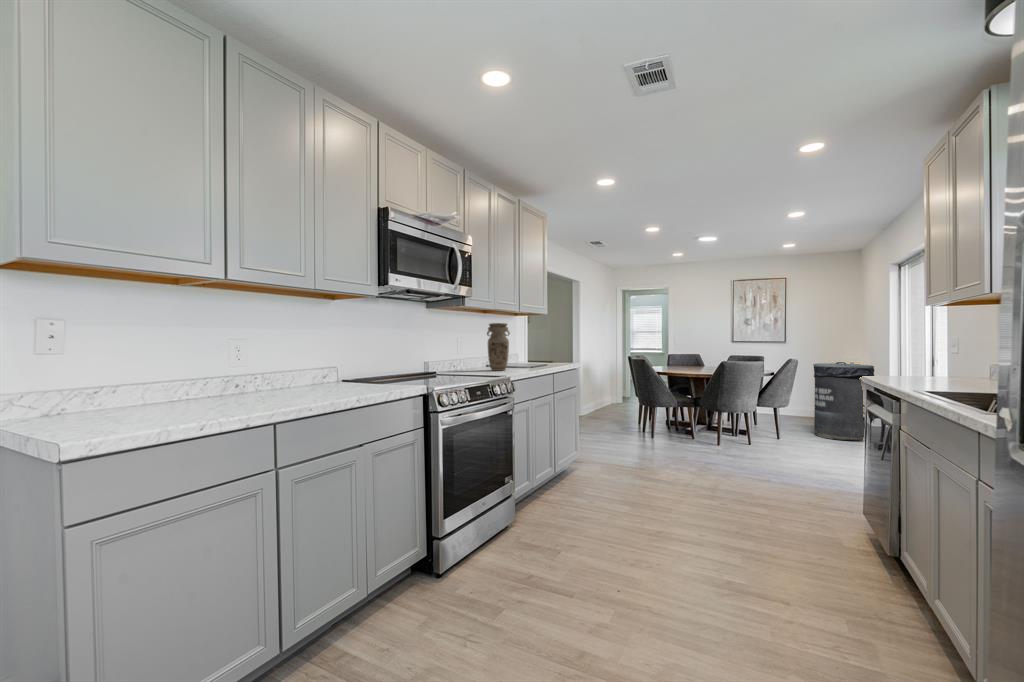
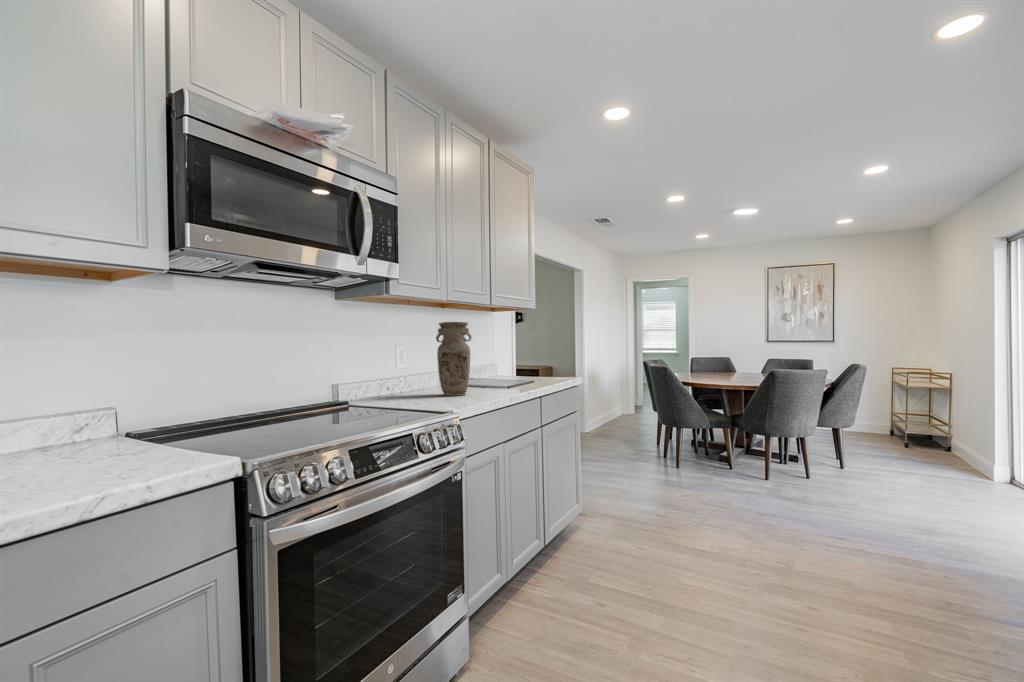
trash can: present [813,362,874,440] -> none [882,368,968,470]

